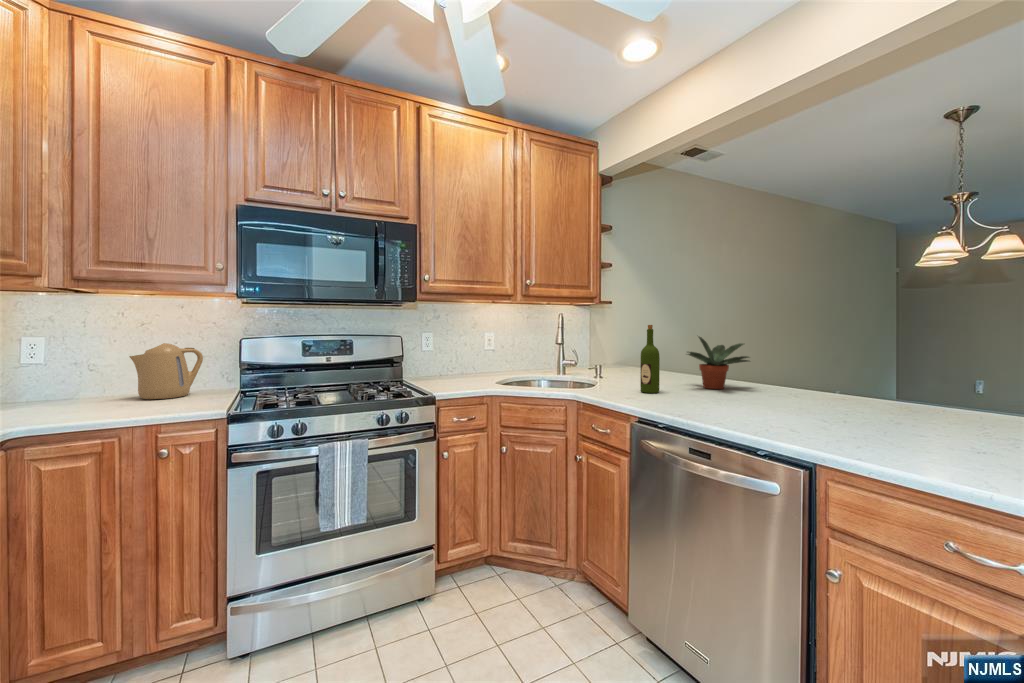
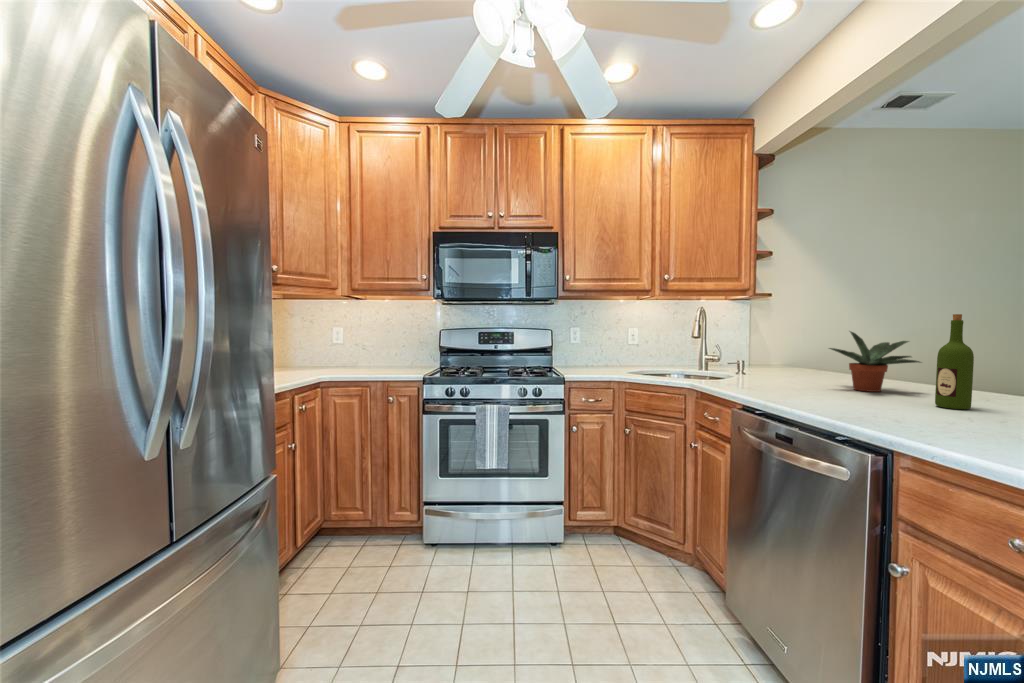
wine bottle: present [640,325,660,393] -> present [935,314,974,409]
kettle: present [129,343,203,399] -> none [375,330,414,366]

